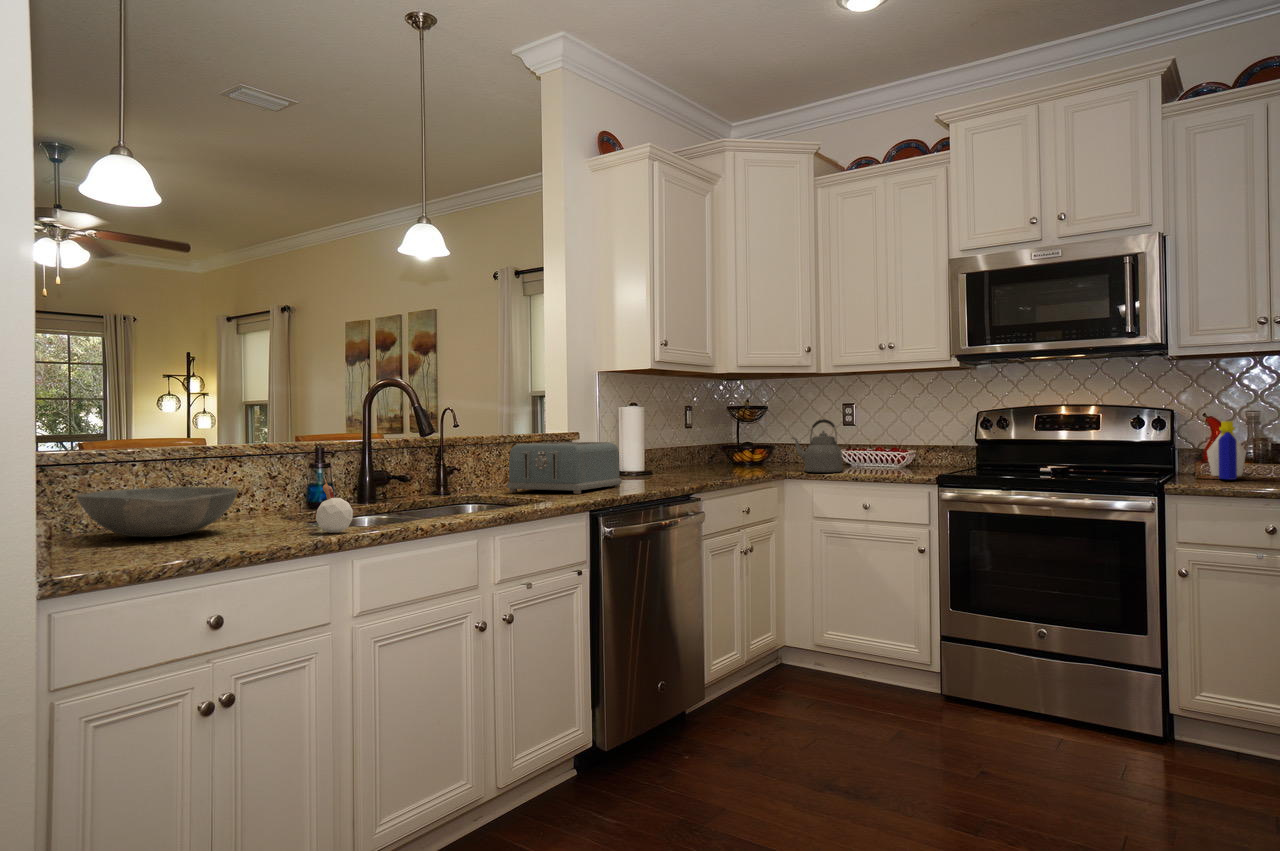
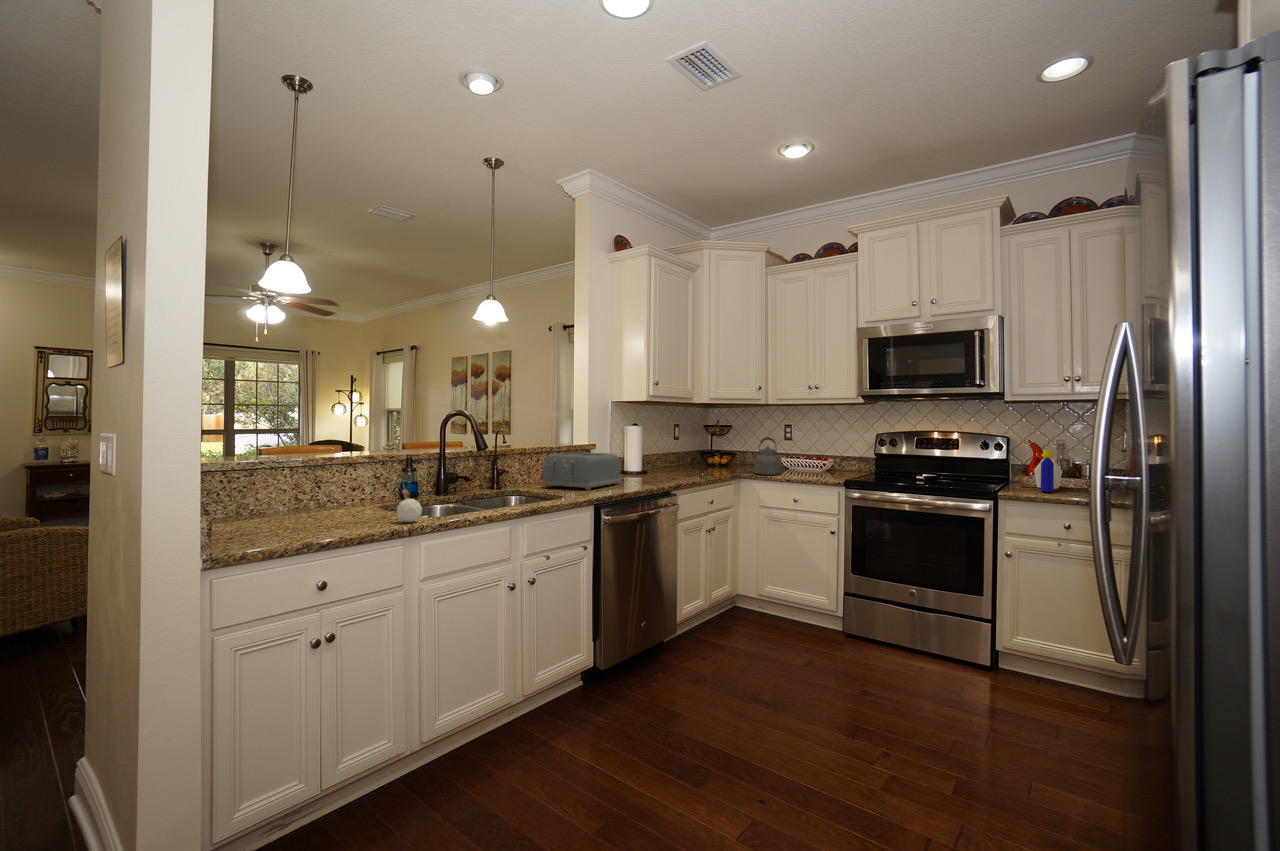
bowl: present [77,487,238,537] -> none [240,487,348,523]

